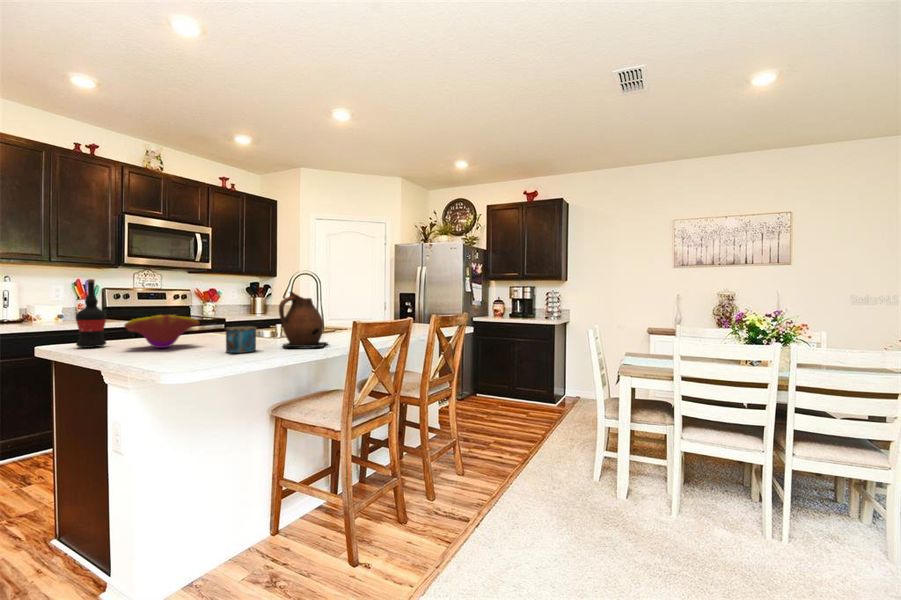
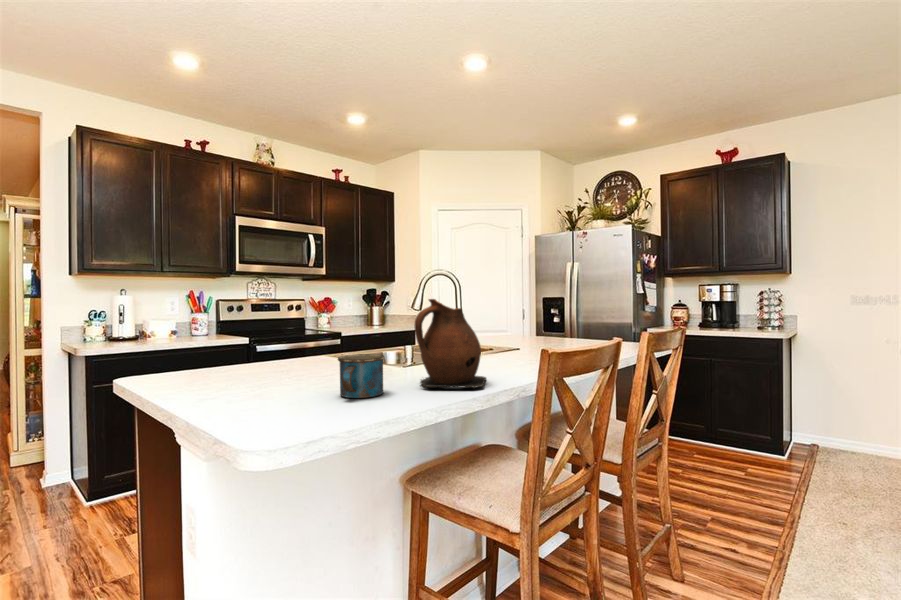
wine bottle: present [76,279,107,347] -> none [155,288,193,381]
decorative bowl: present [124,315,199,348] -> none [207,335,305,385]

